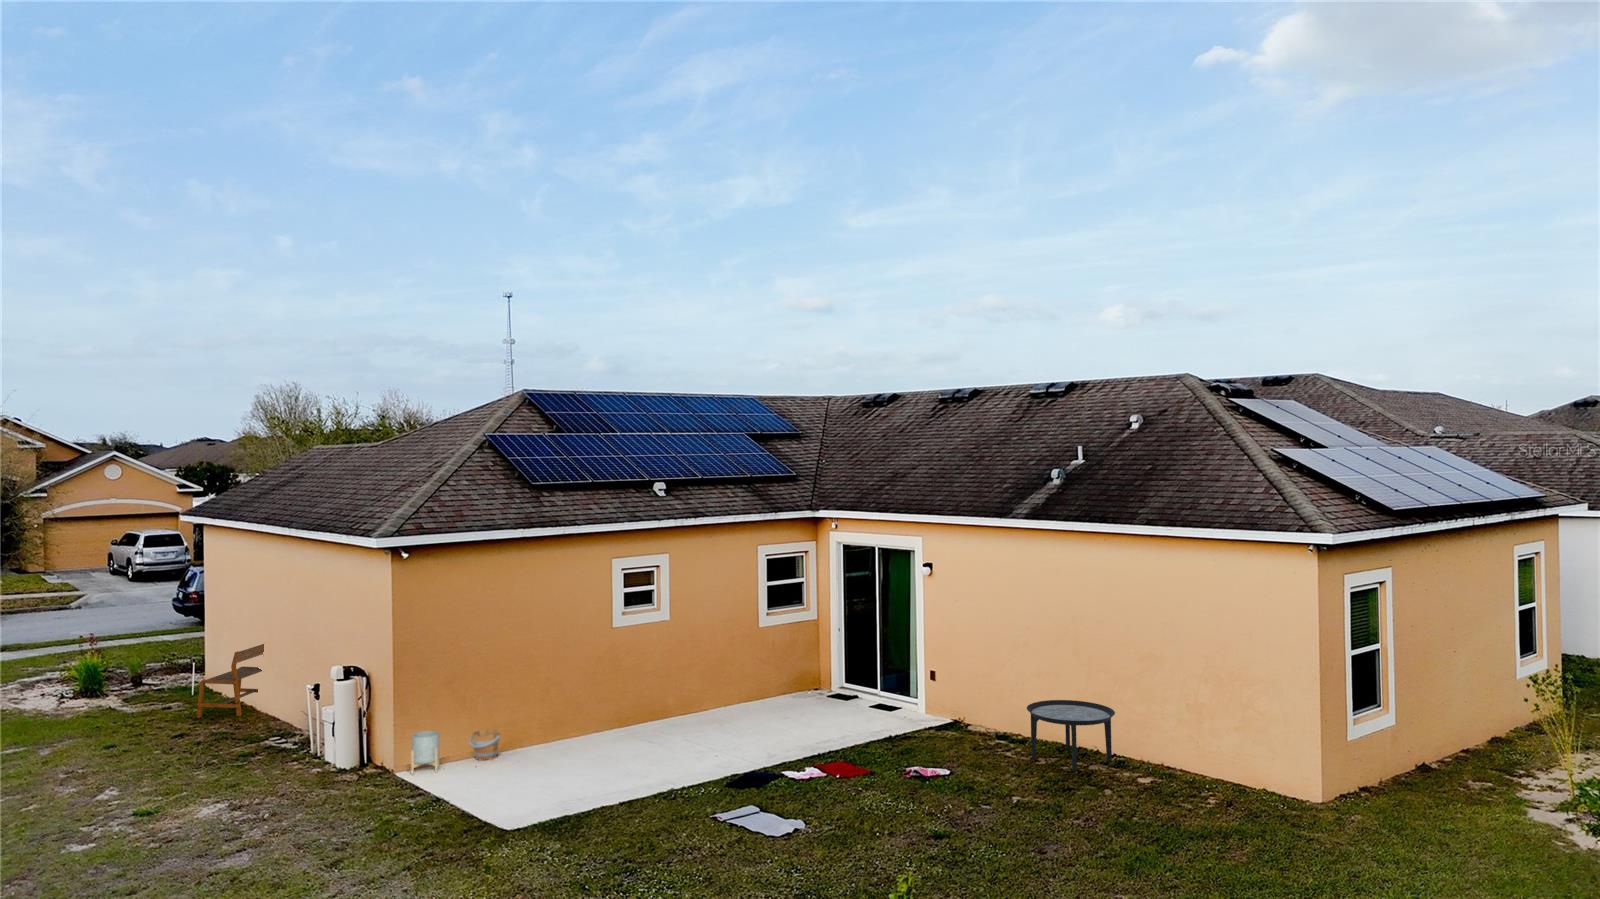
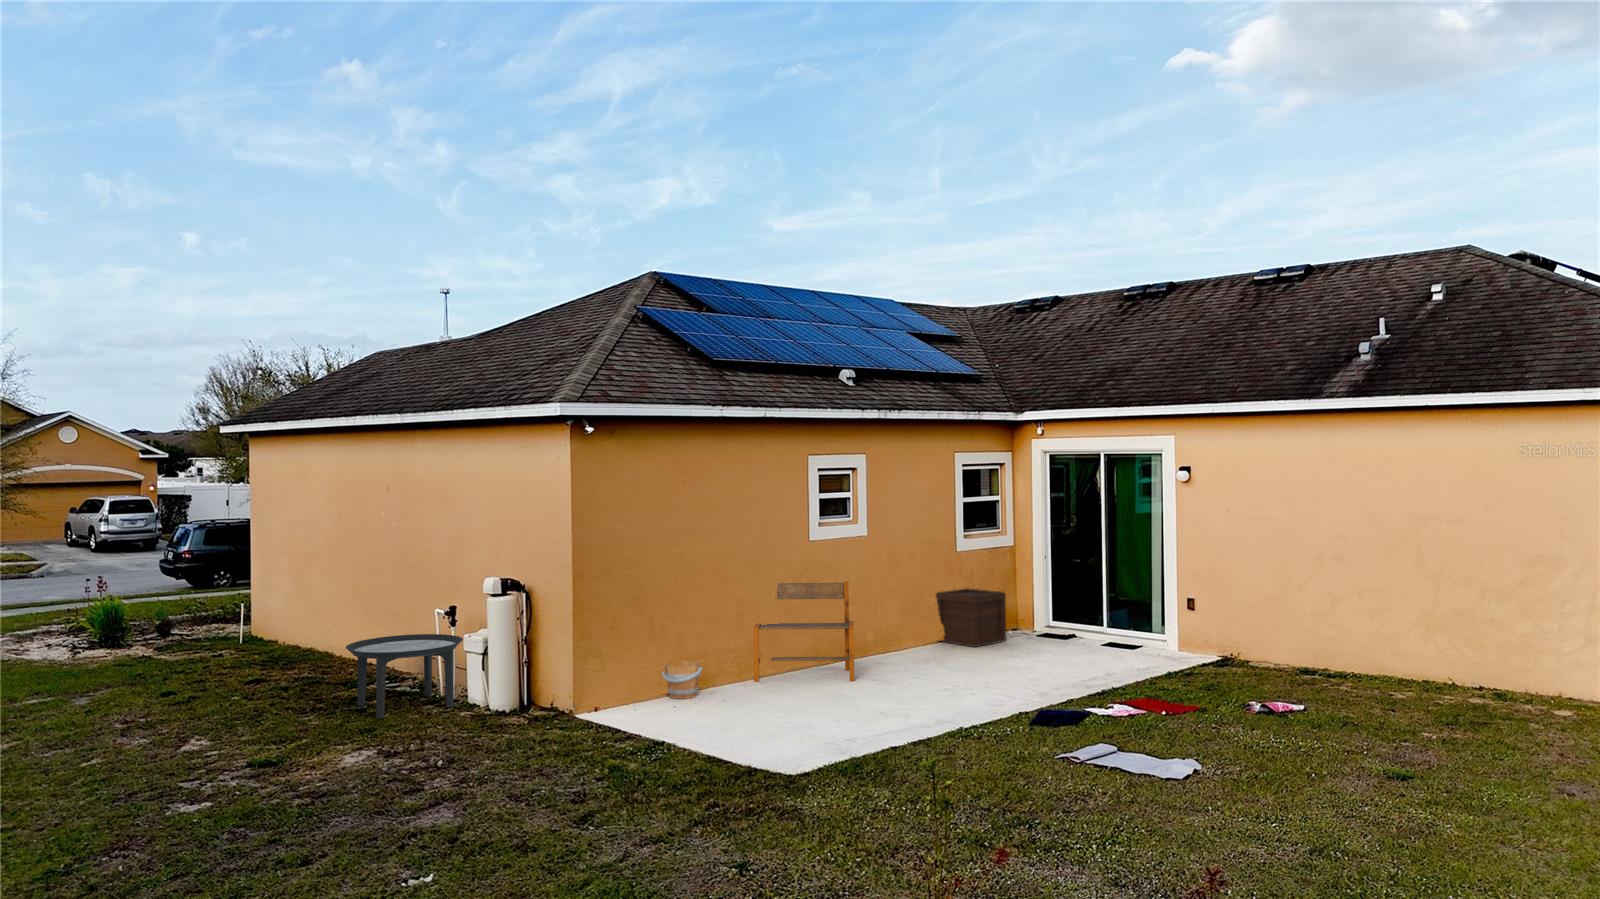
bench: present [197,644,264,718] -> present [754,582,854,681]
wooden crate: none [735,657,791,709] -> present [936,589,1006,647]
round table: present [1027,700,1115,772] -> present [346,634,463,718]
planter: present [411,731,440,774] -> none [599,659,635,714]

